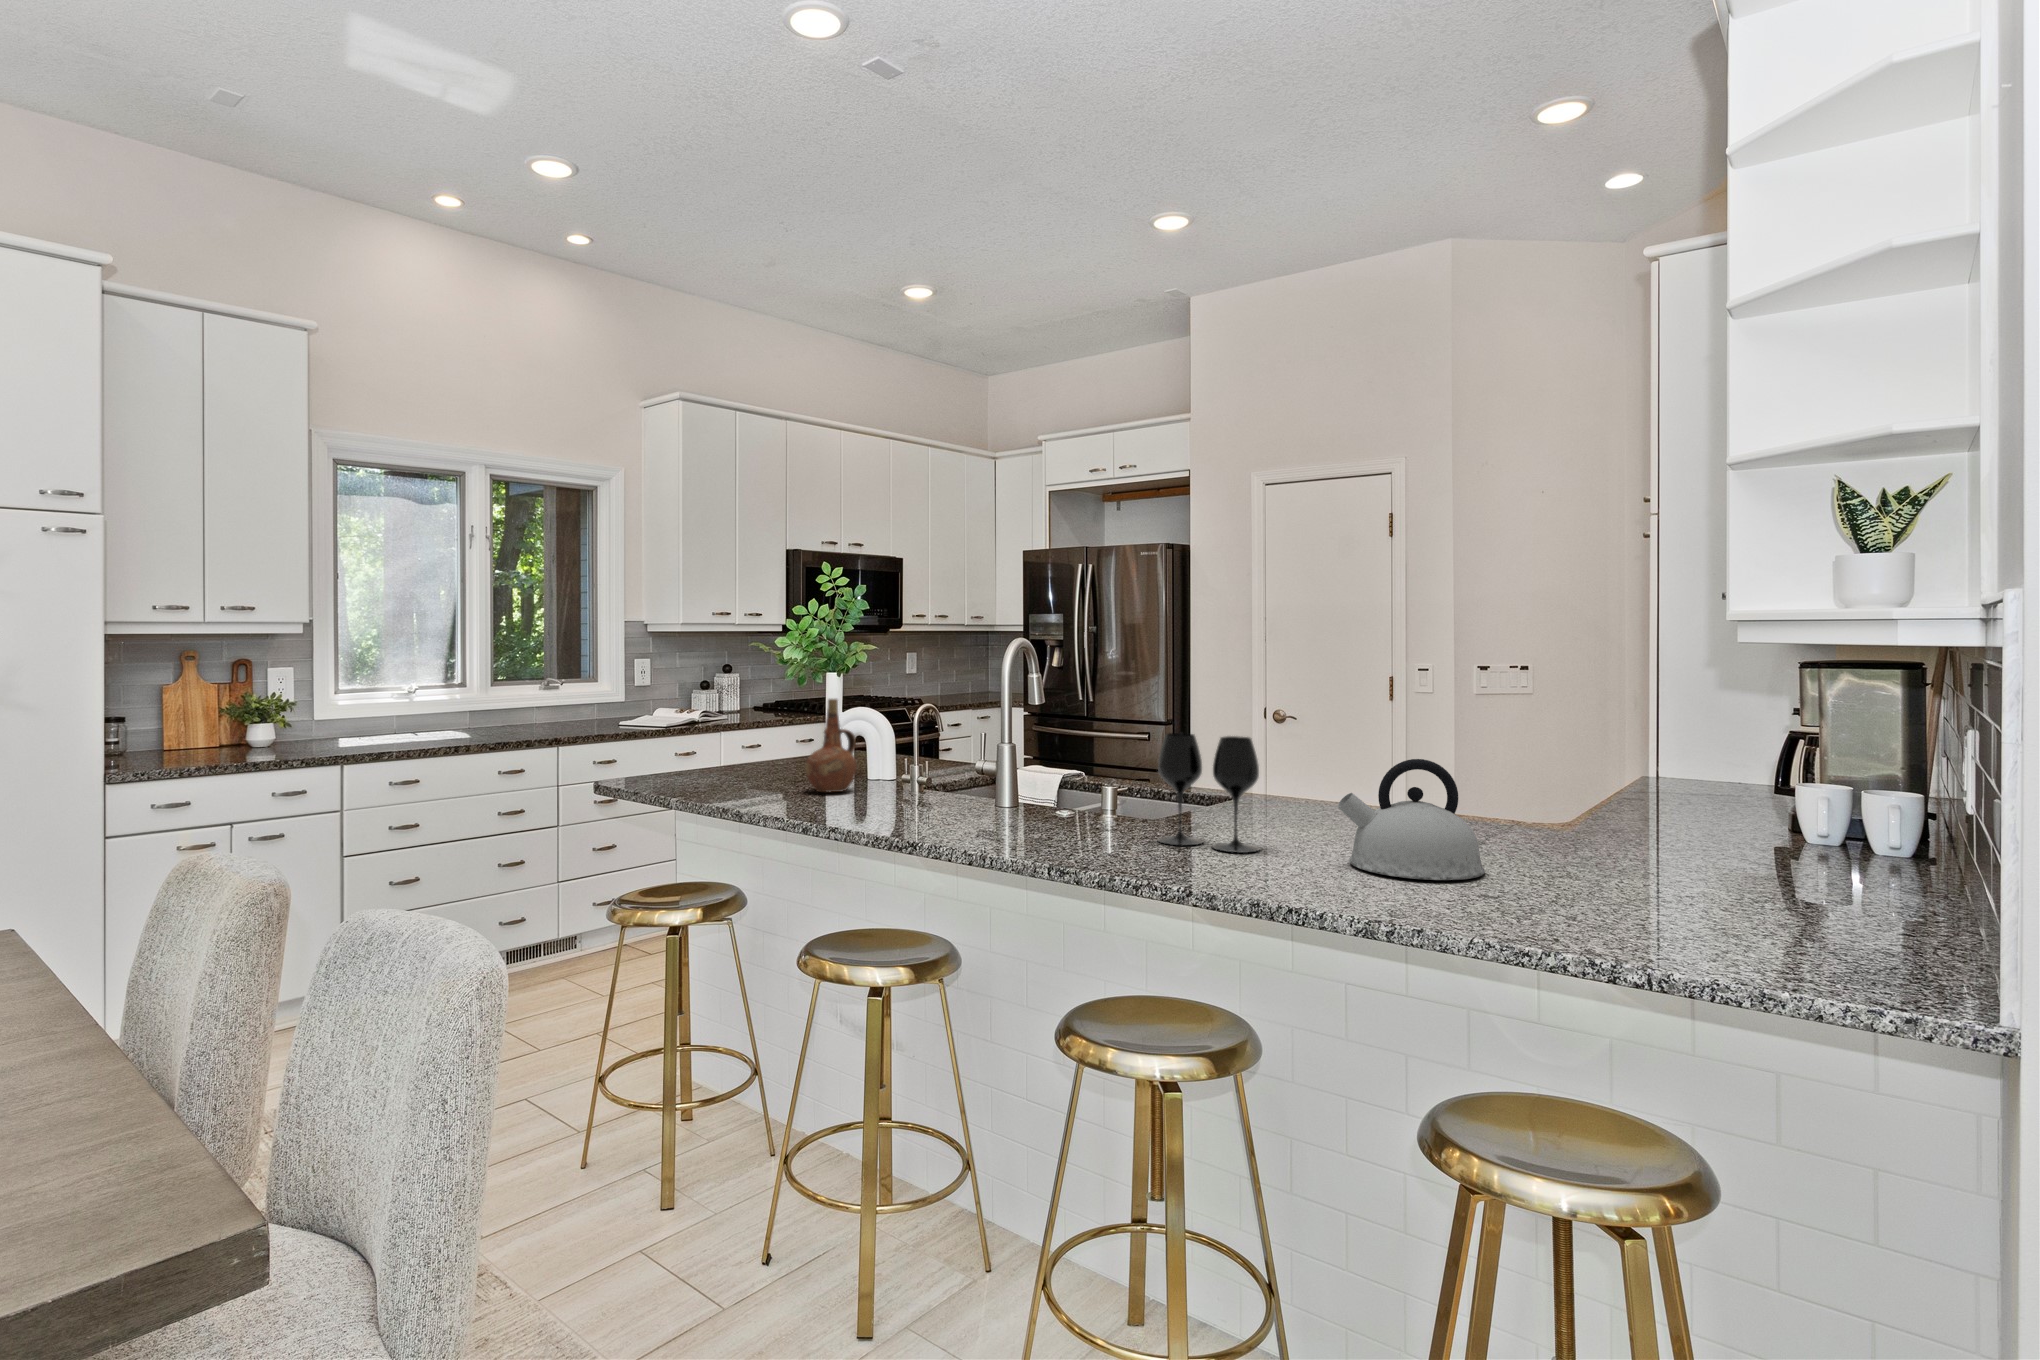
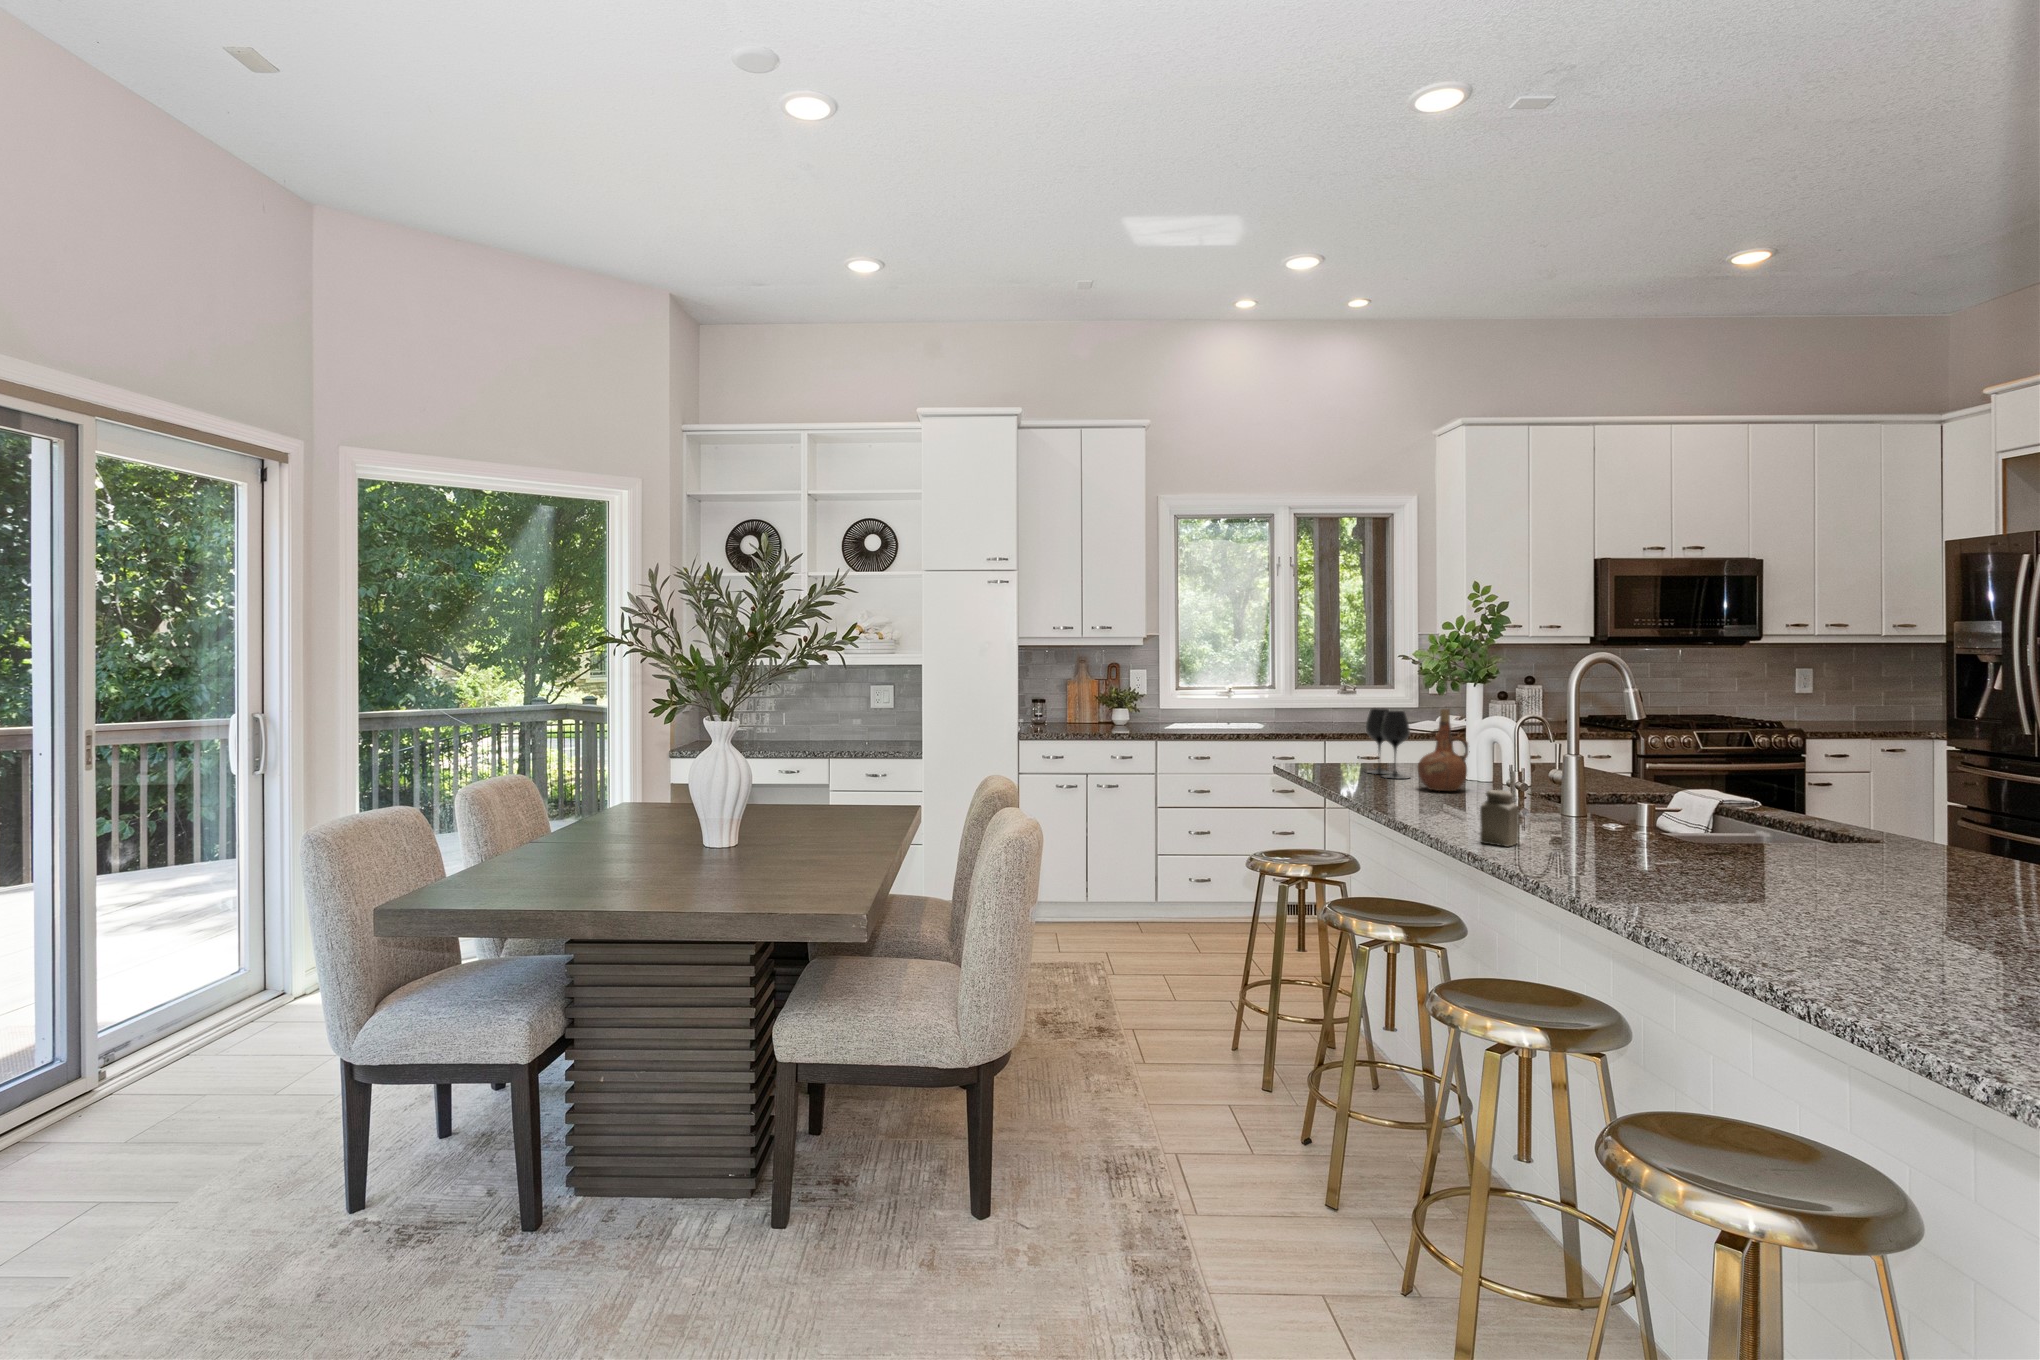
wine glass: present [1158,733,1260,853] -> present [1366,708,1410,779]
kettle: present [1337,759,1485,880] -> none [1769,800,1955,935]
salt shaker: none [1014,786,1049,849] -> present [1480,790,1519,846]

